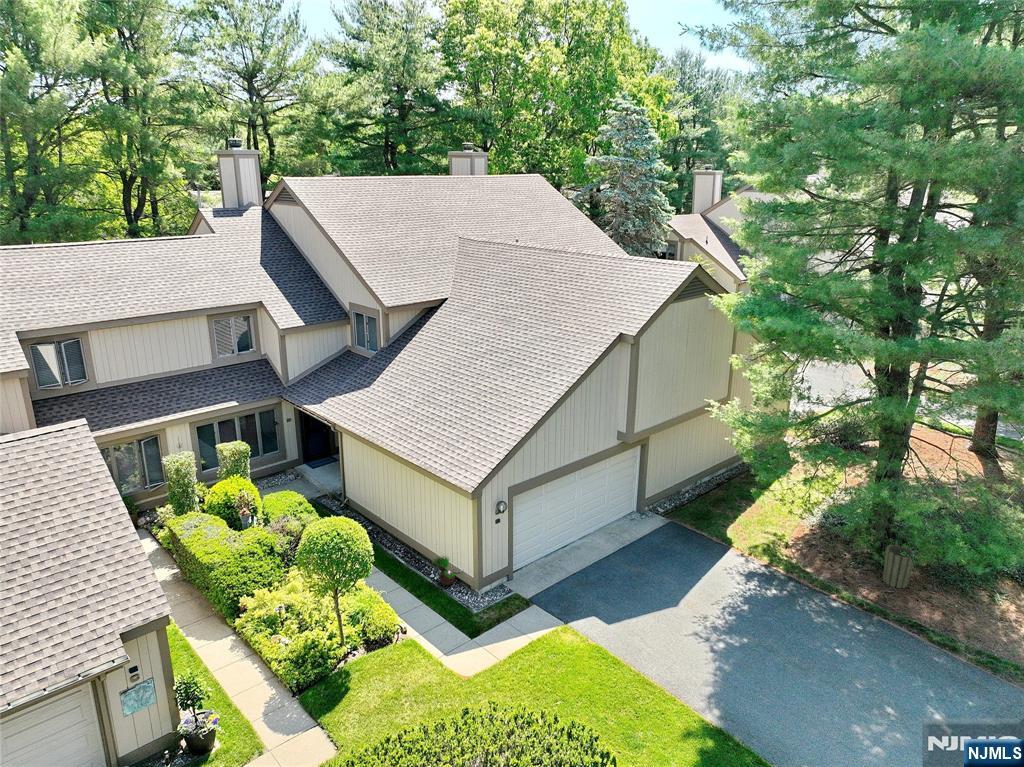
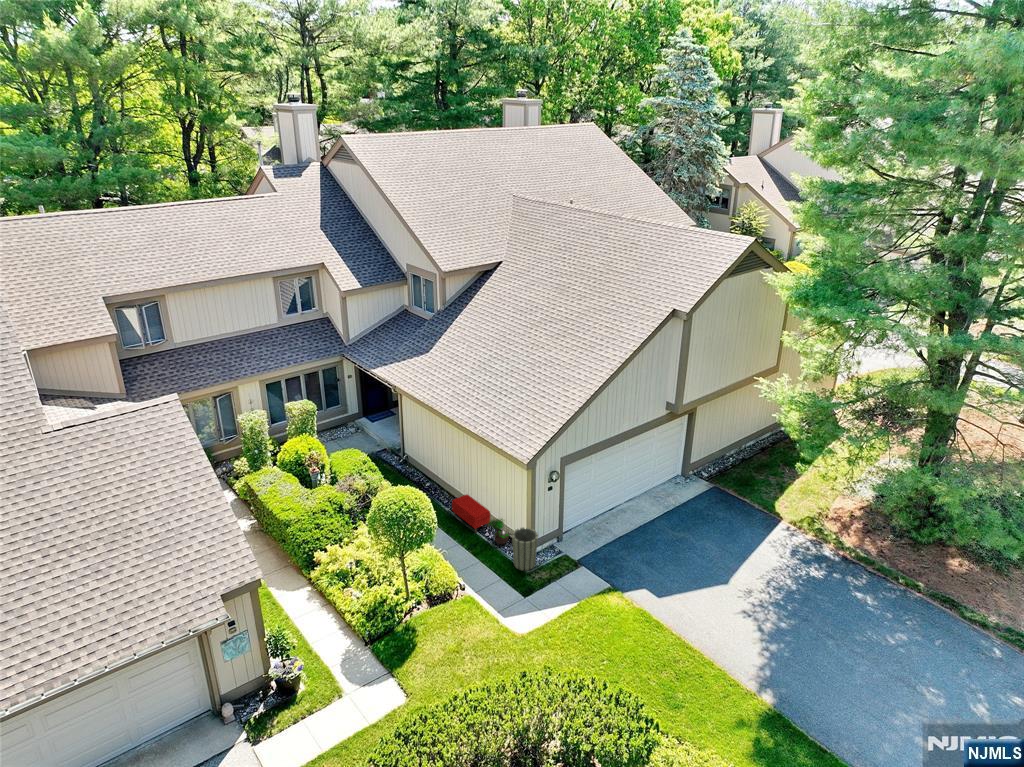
bench: none [394,534,436,575] -> present [452,494,490,533]
trash can: present [883,545,914,588] -> present [512,527,538,570]

